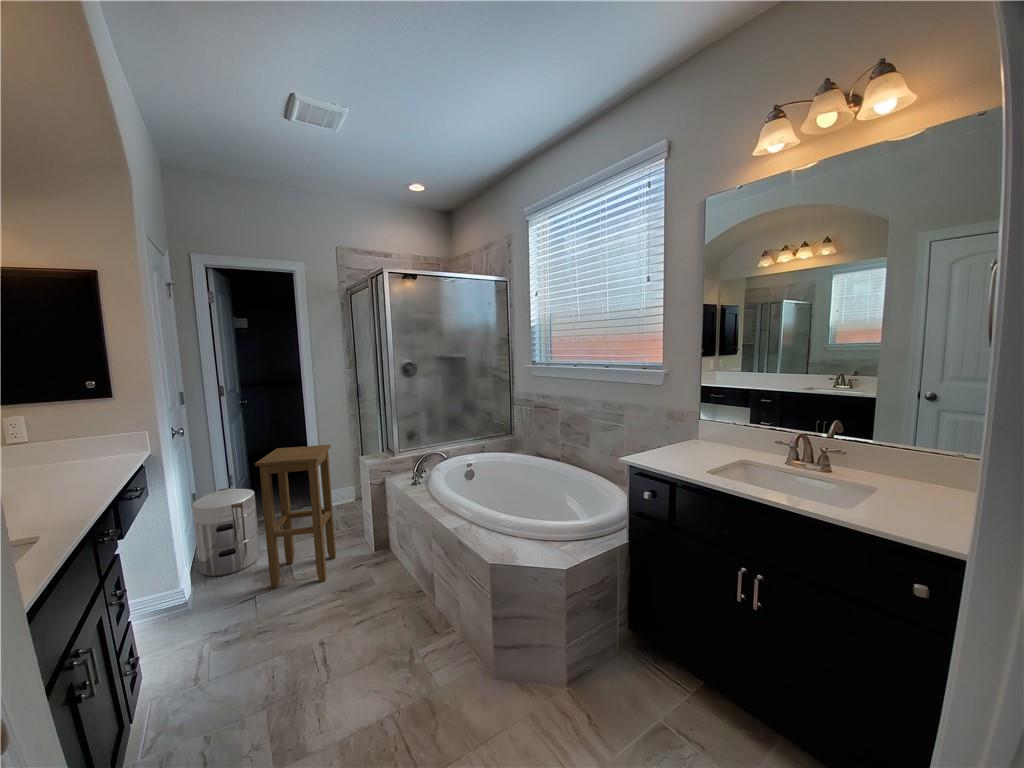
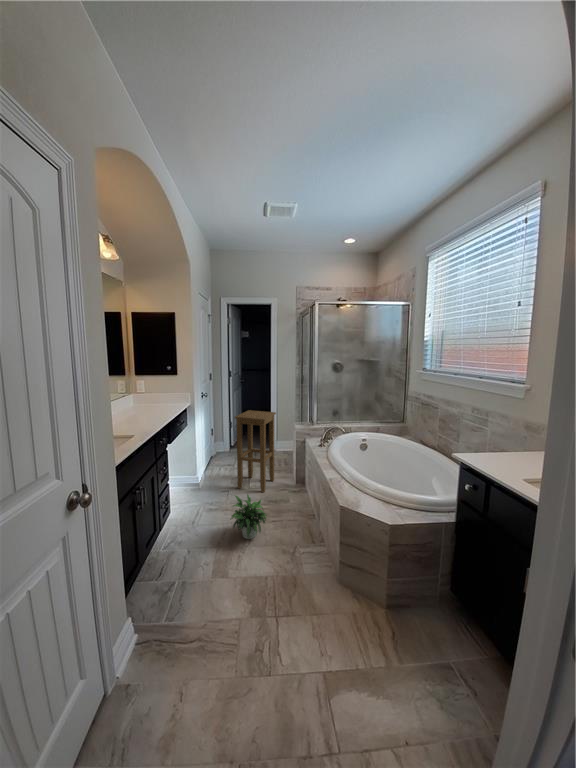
waste bin: present [192,488,260,576] -> none [209,428,238,475]
potted plant: none [284,591,355,672] -> present [232,495,267,539]

